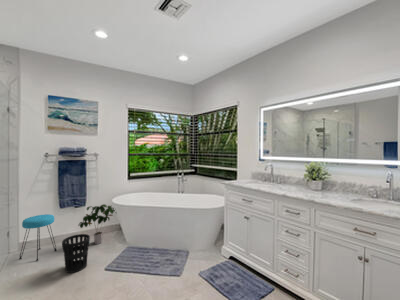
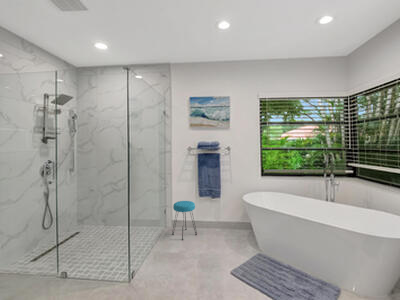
potted plant: present [79,204,115,244] -> none [214,200,248,239]
wastebasket: present [62,234,90,273] -> none [197,227,220,263]

